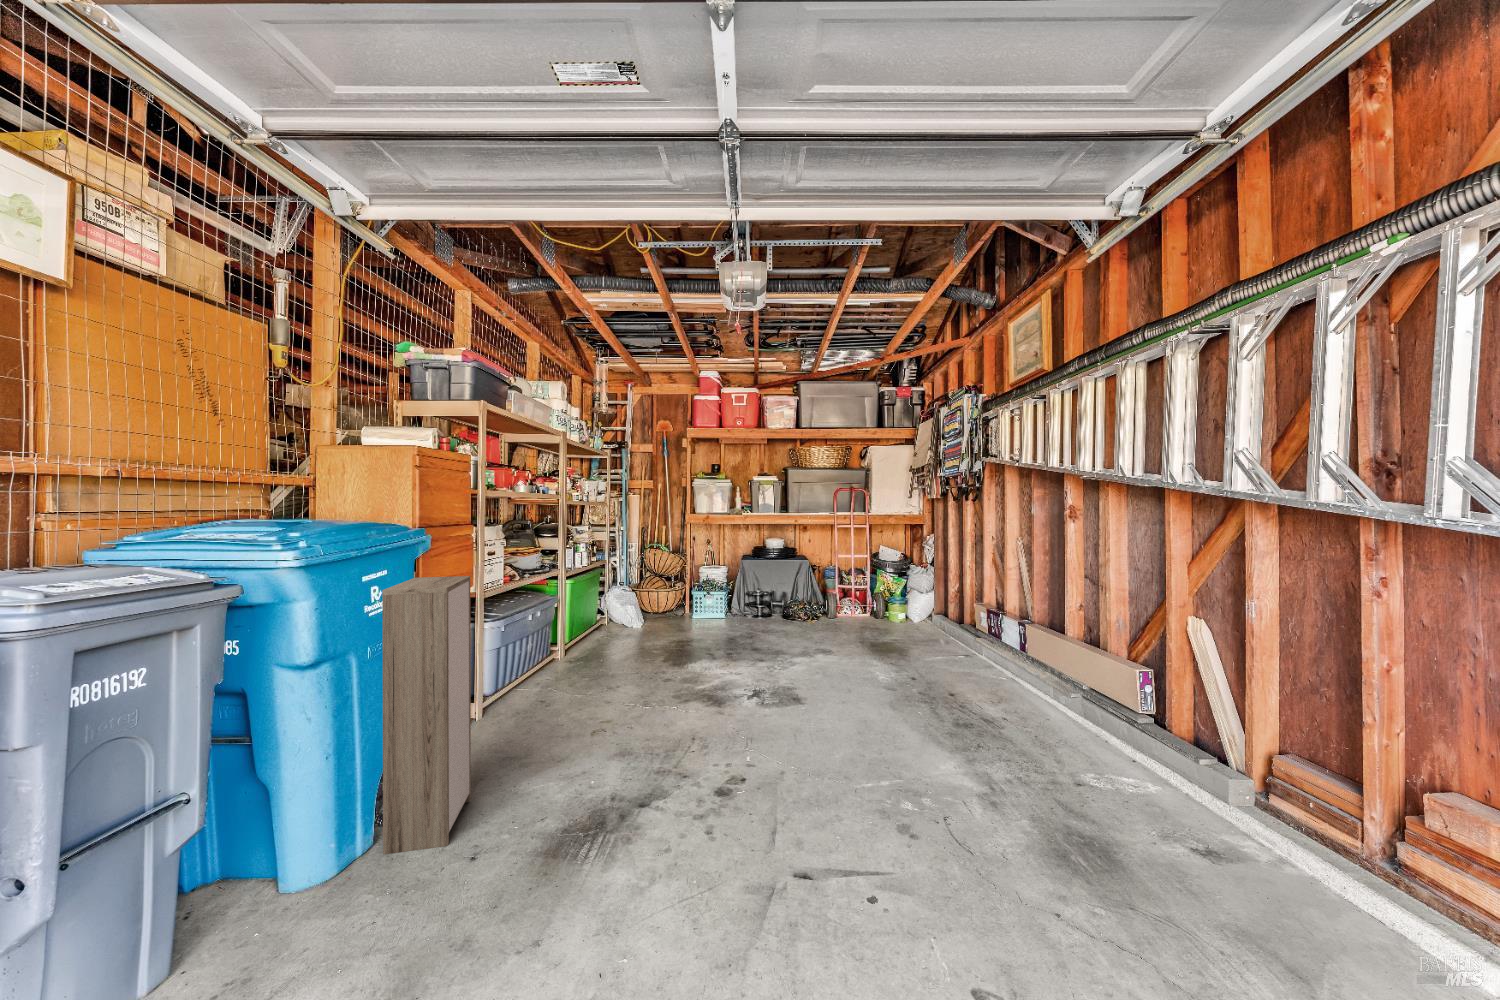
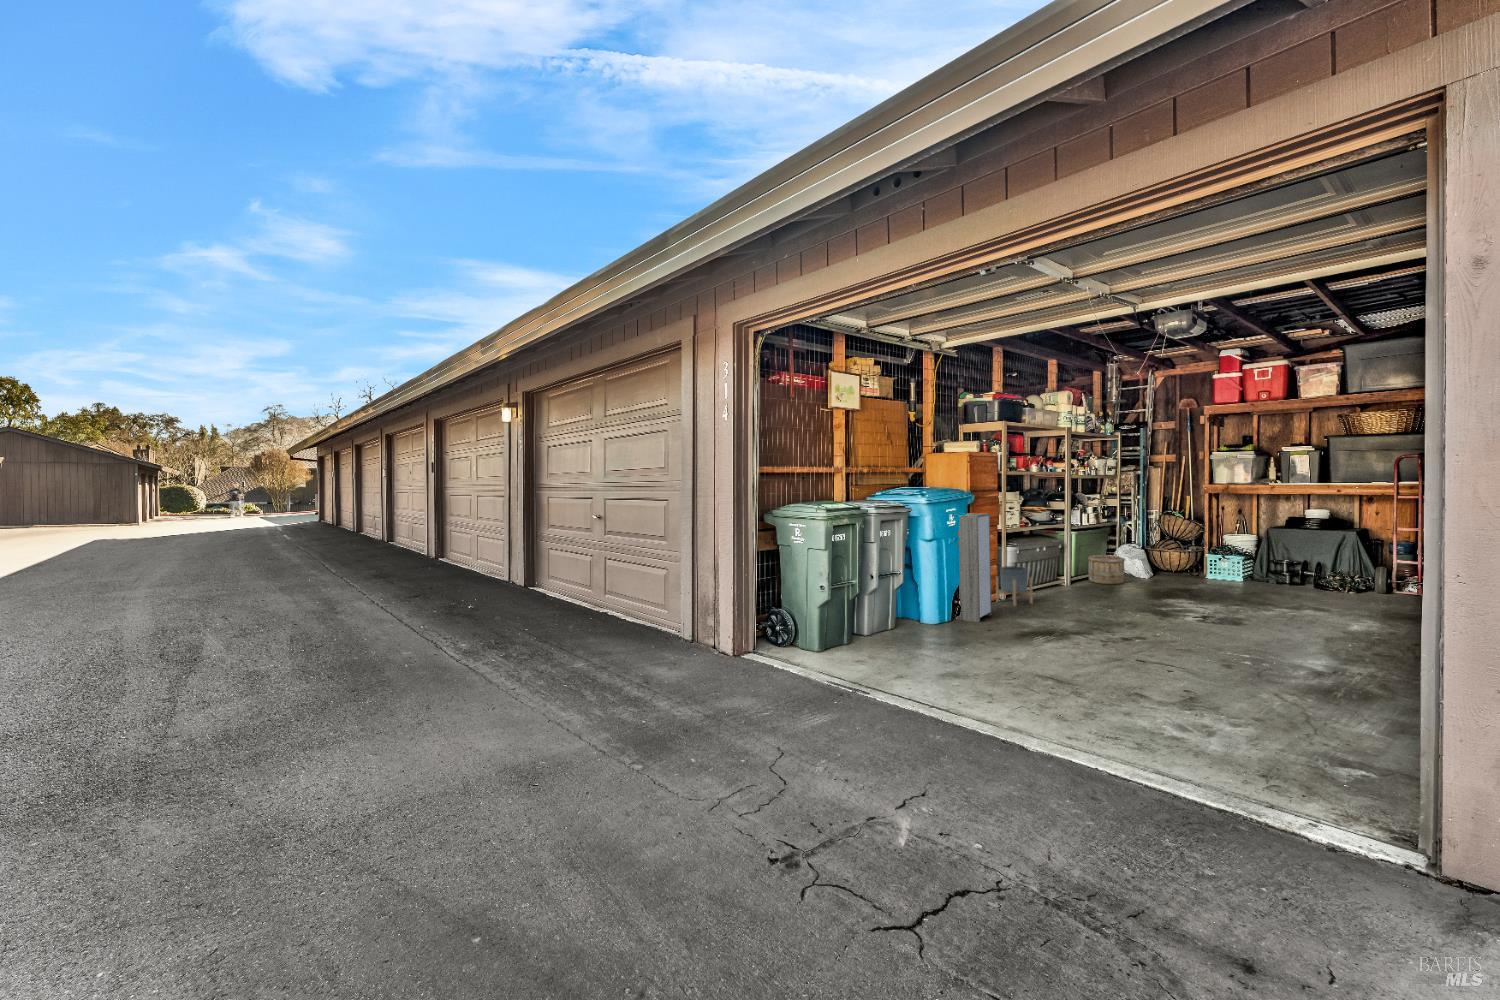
wooden bucket: none [585,605,628,647] -> present [1088,555,1125,584]
planter: none [469,660,536,743] -> present [996,566,1033,606]

